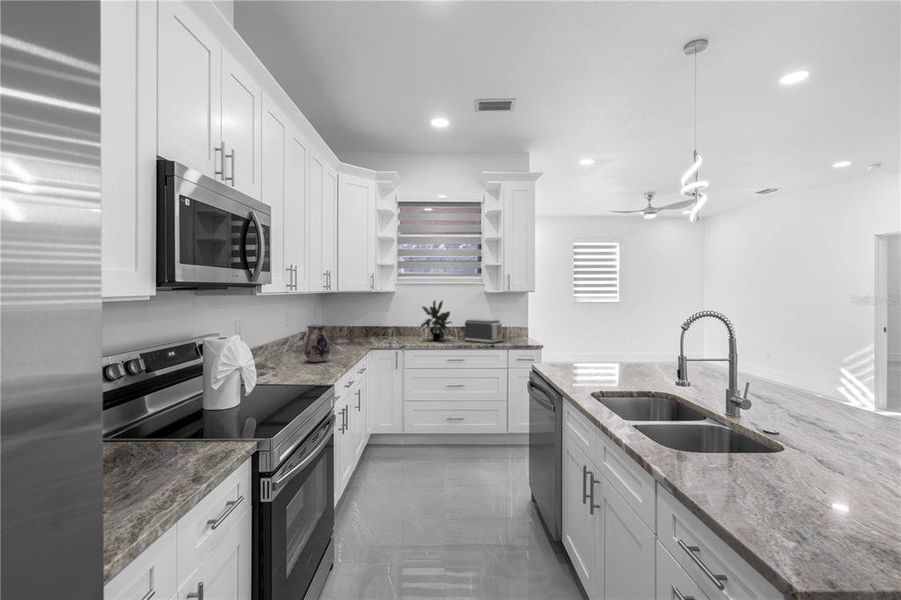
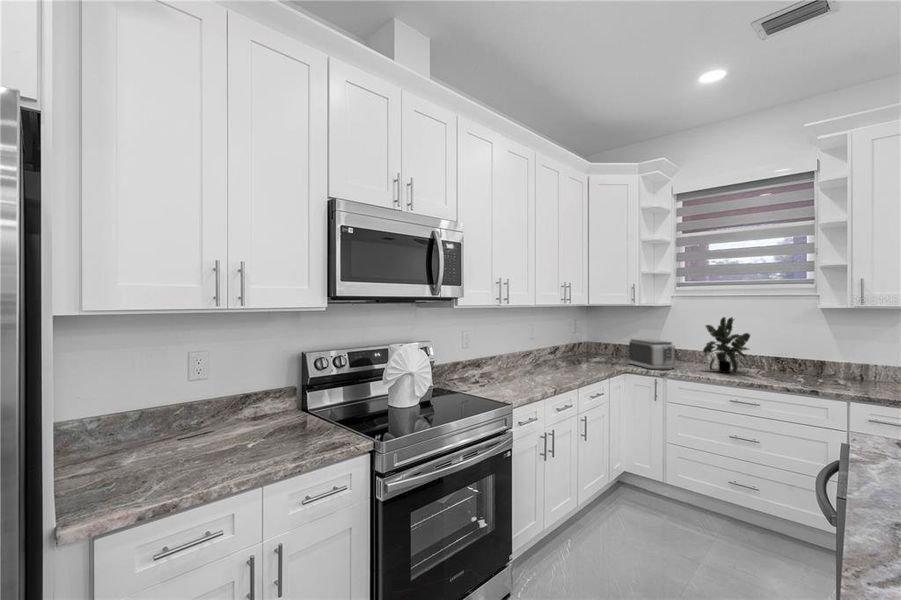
toaster: present [465,319,502,343] -> present [629,339,675,370]
ceramic pitcher: present [304,325,330,362] -> none [528,340,555,379]

